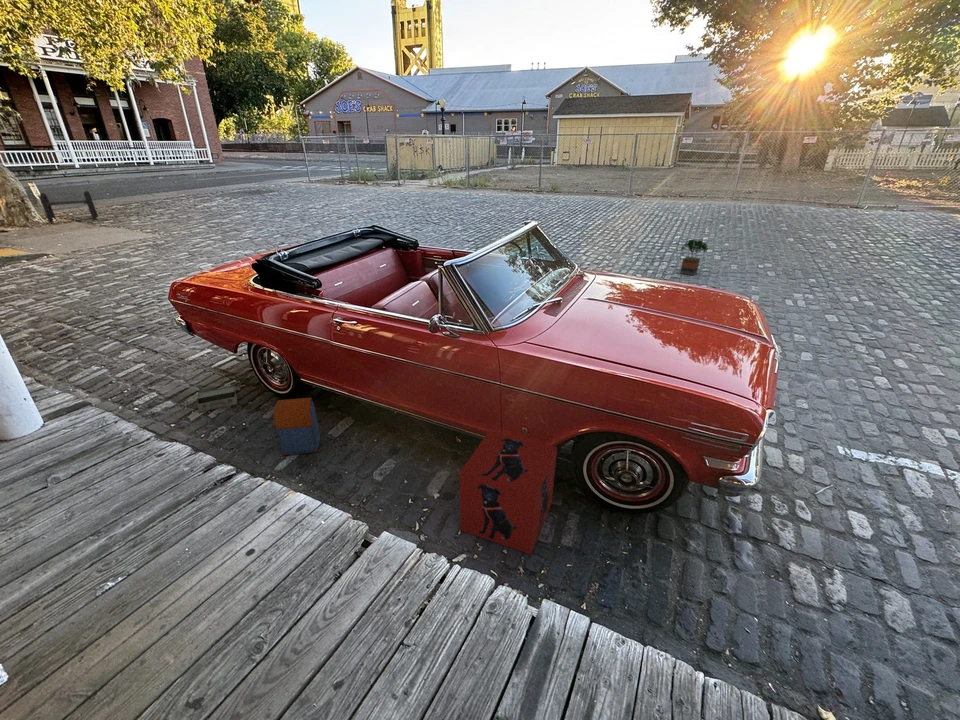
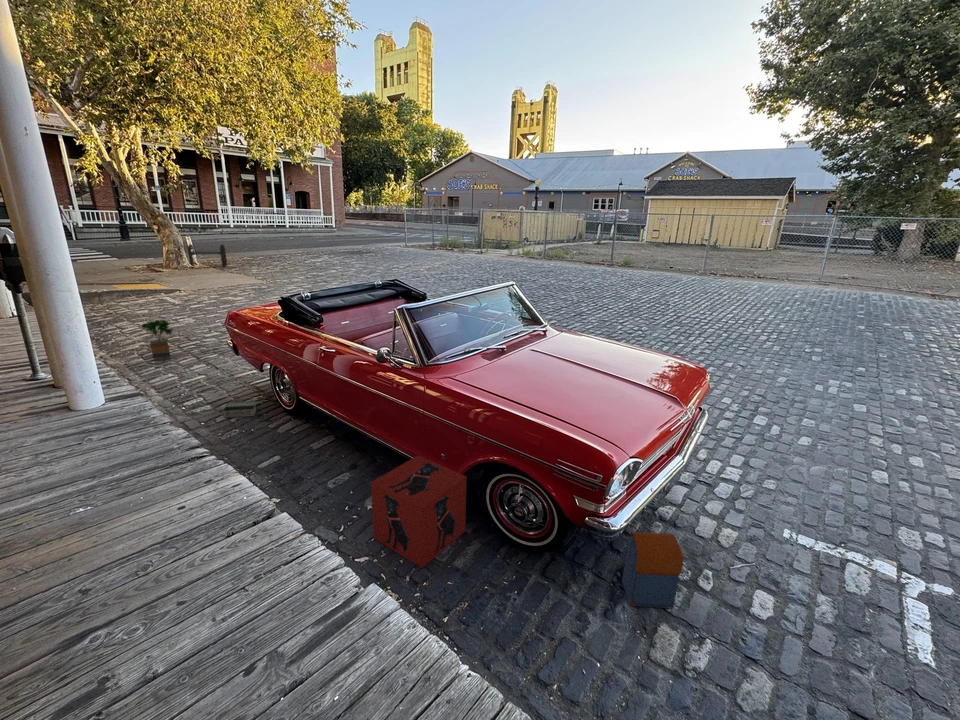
potted tree: present [680,240,708,275] -> present [142,320,173,361]
backpack: present [273,398,321,455] -> present [622,532,683,608]

